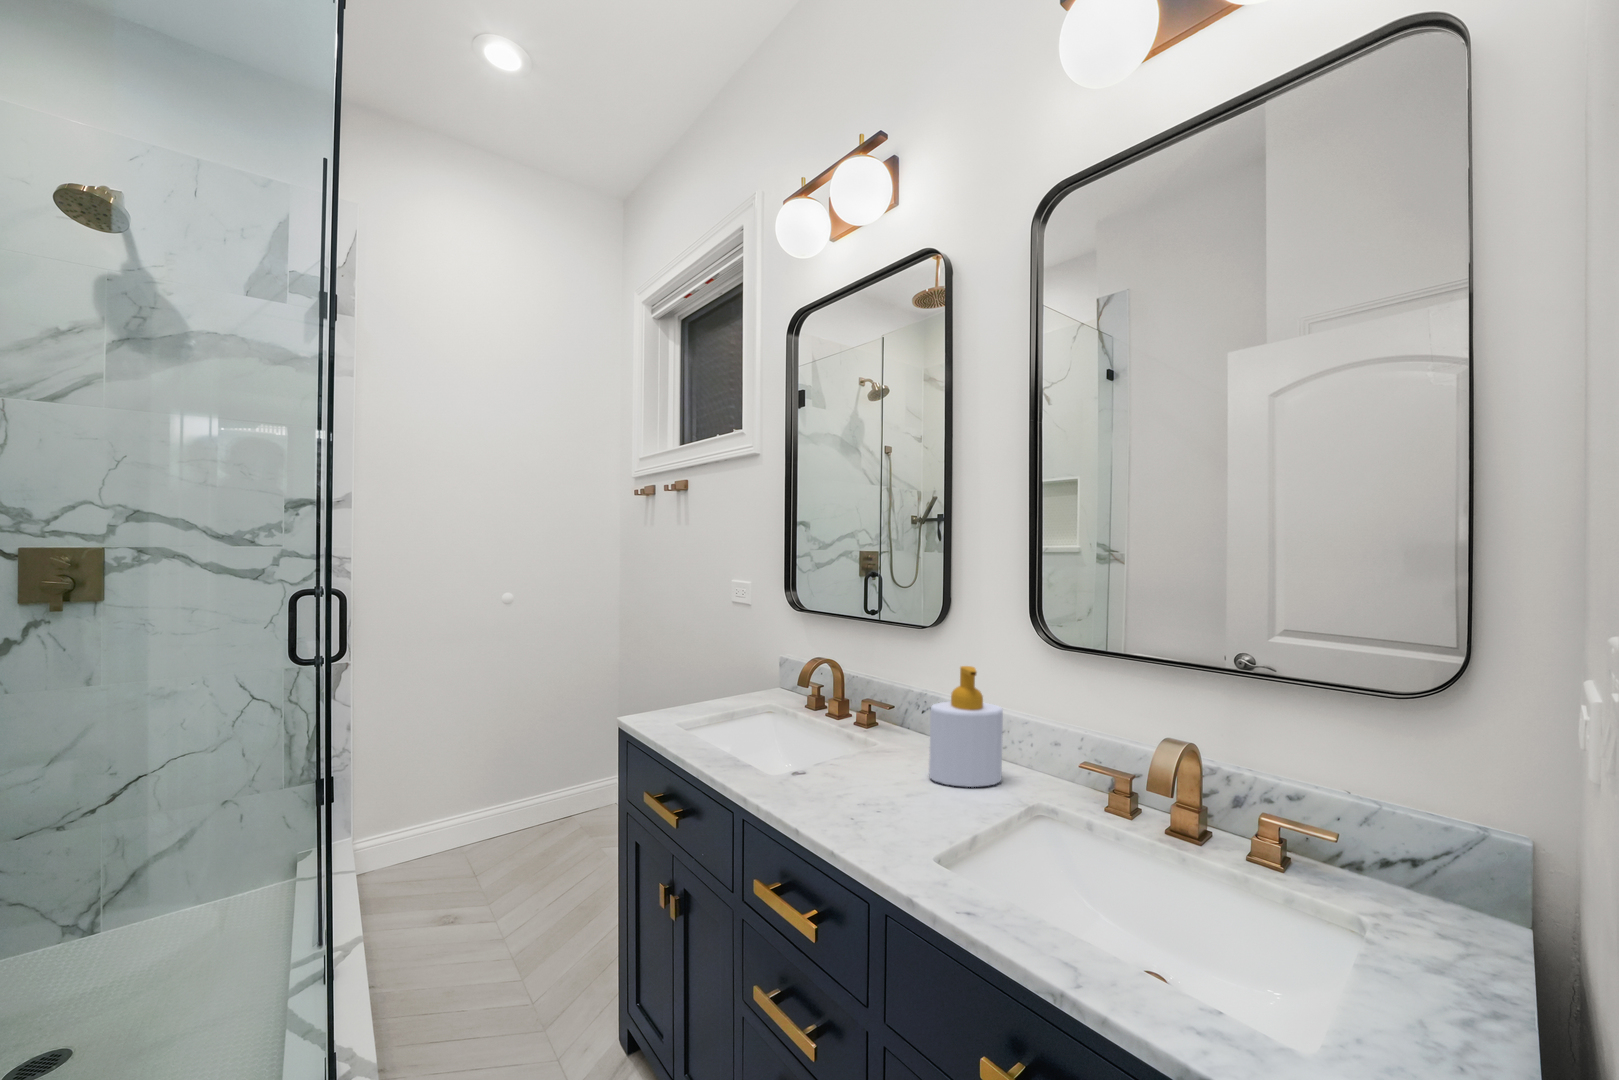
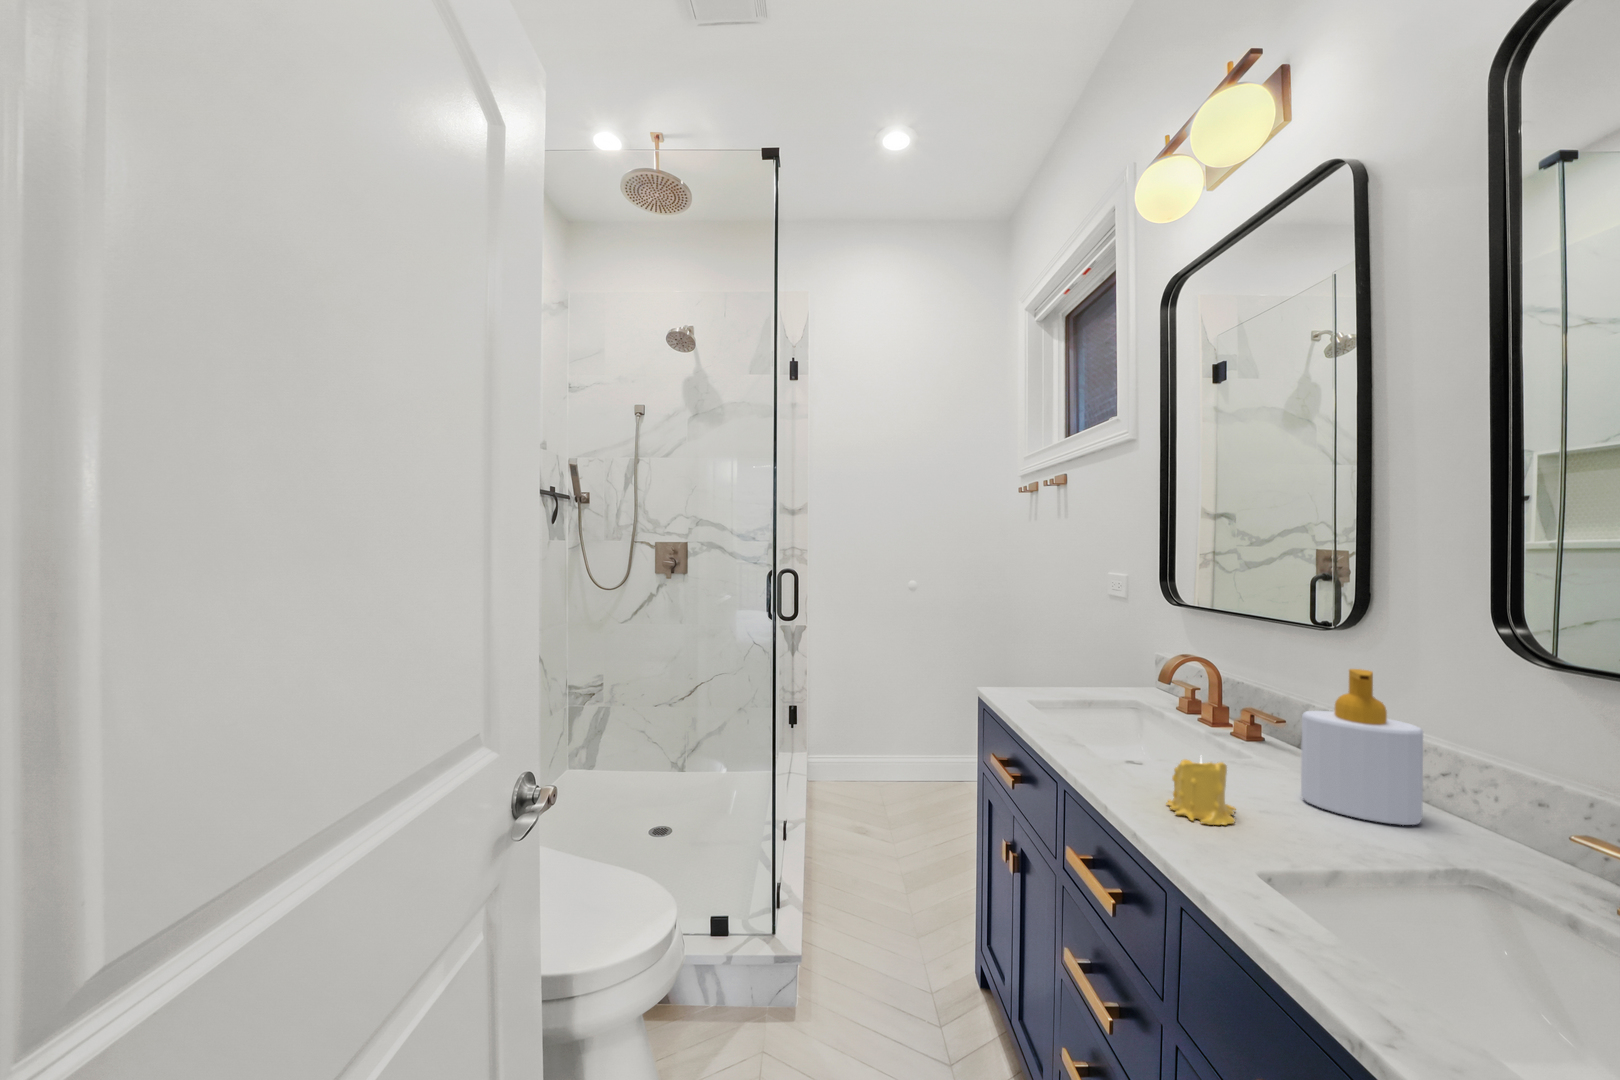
candle: none [847,759,902,825] -> present [1166,758,1236,825]

